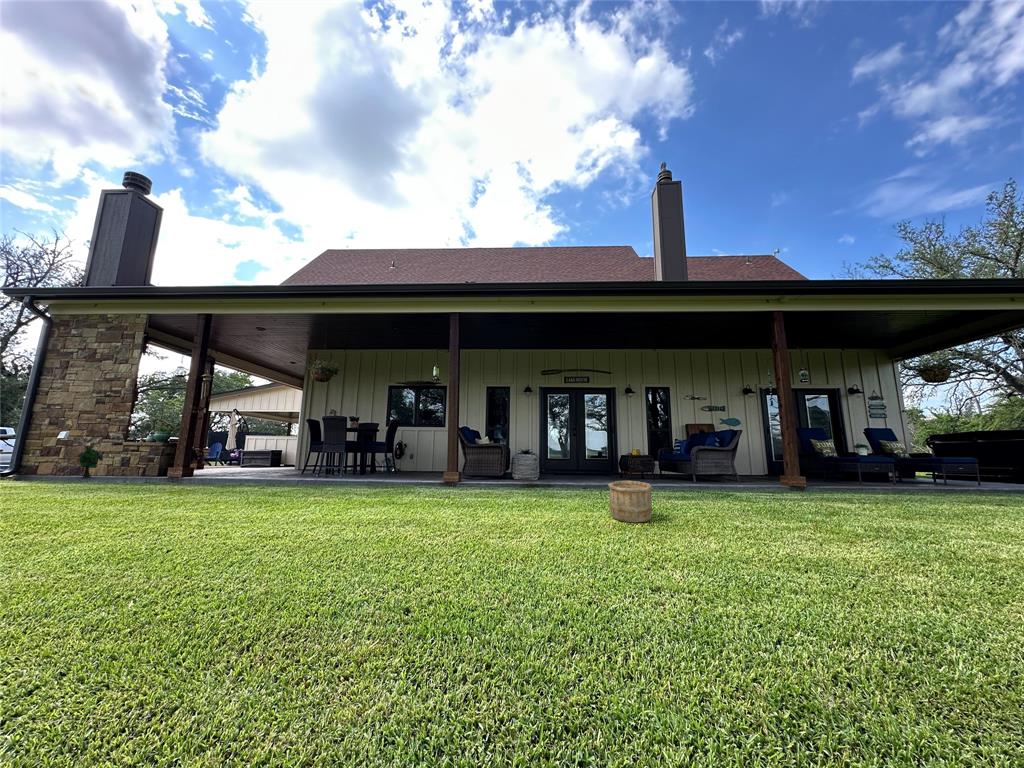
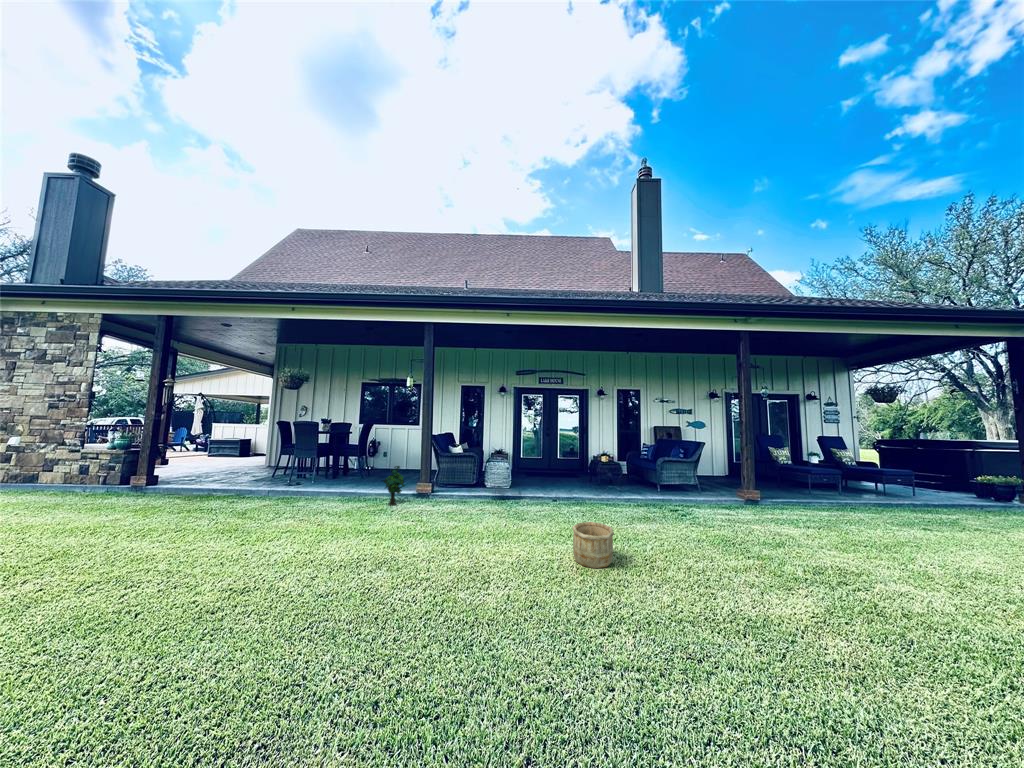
decorative plant: present [77,443,103,478] -> present [383,466,405,506]

